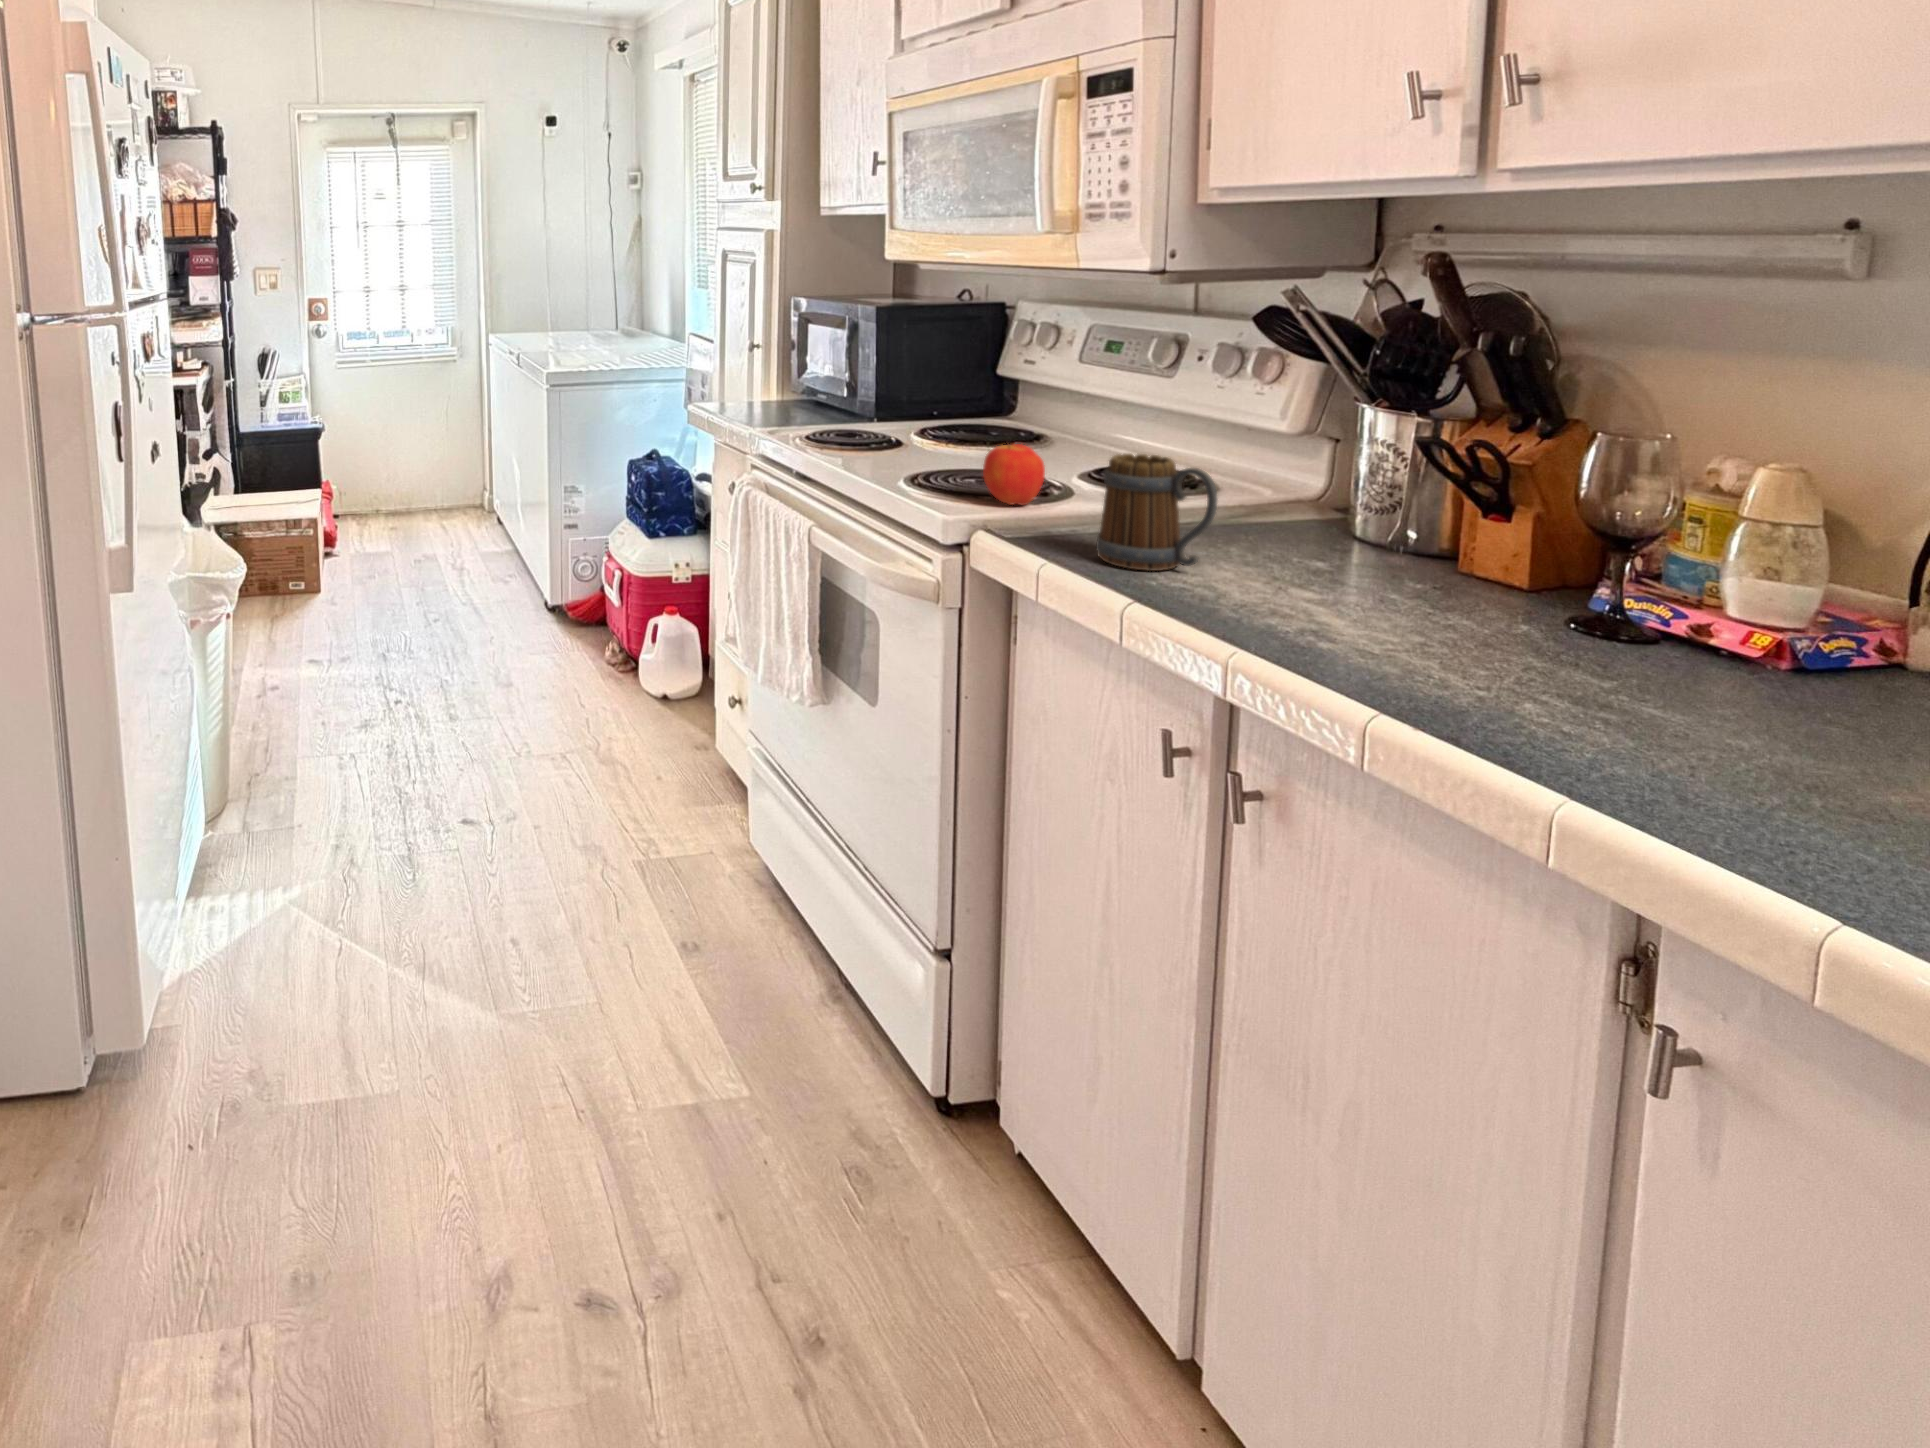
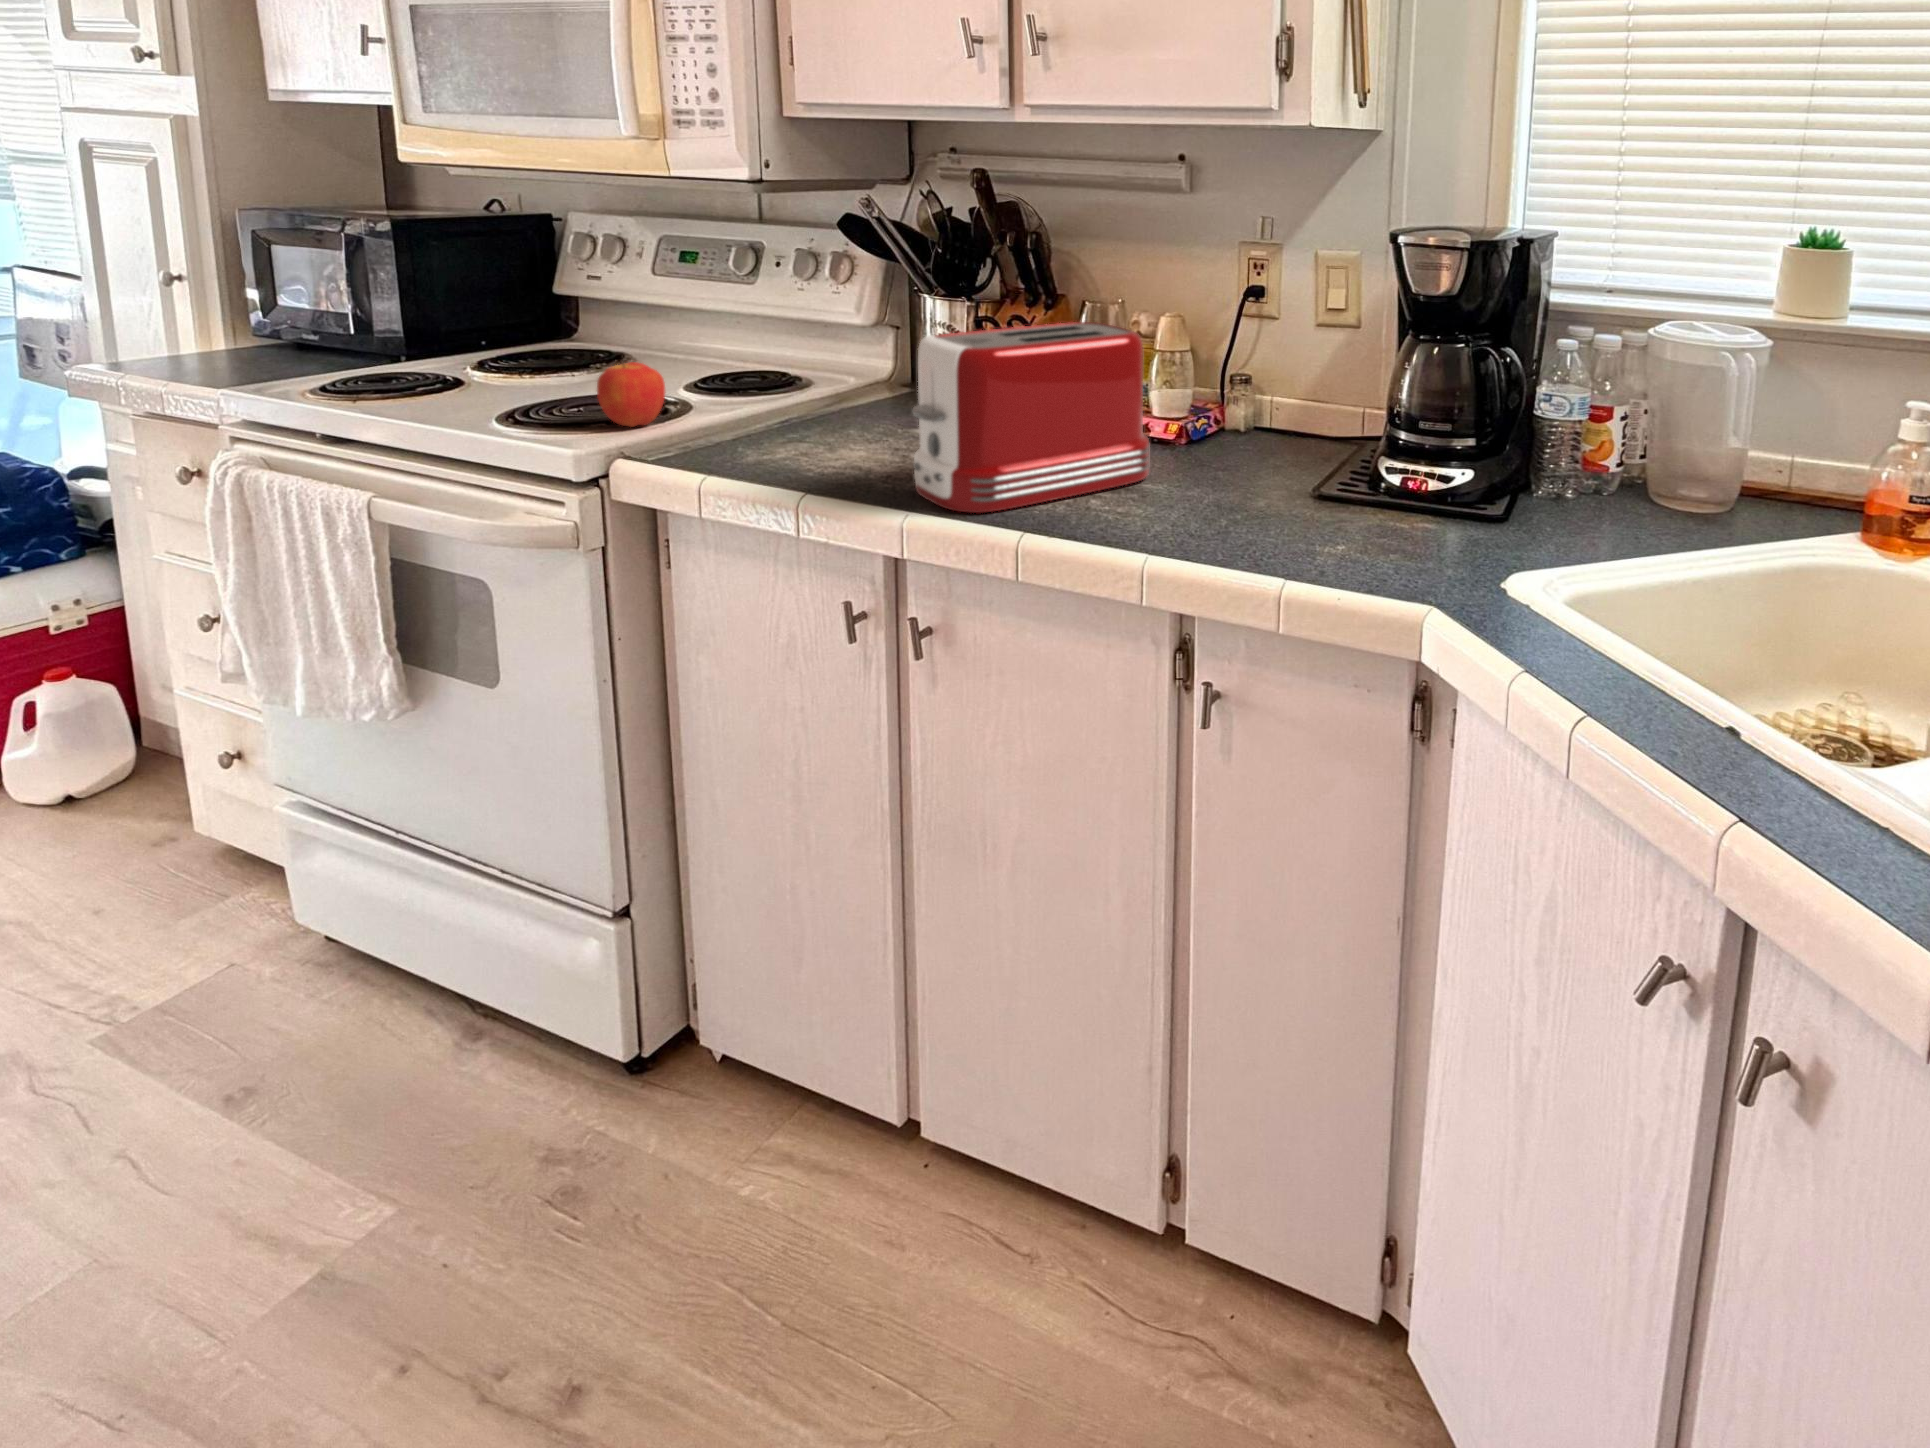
toaster: none [1266,452,1672,702] -> present [913,322,1149,513]
mug: present [1096,454,1217,571] -> none [745,355,849,465]

